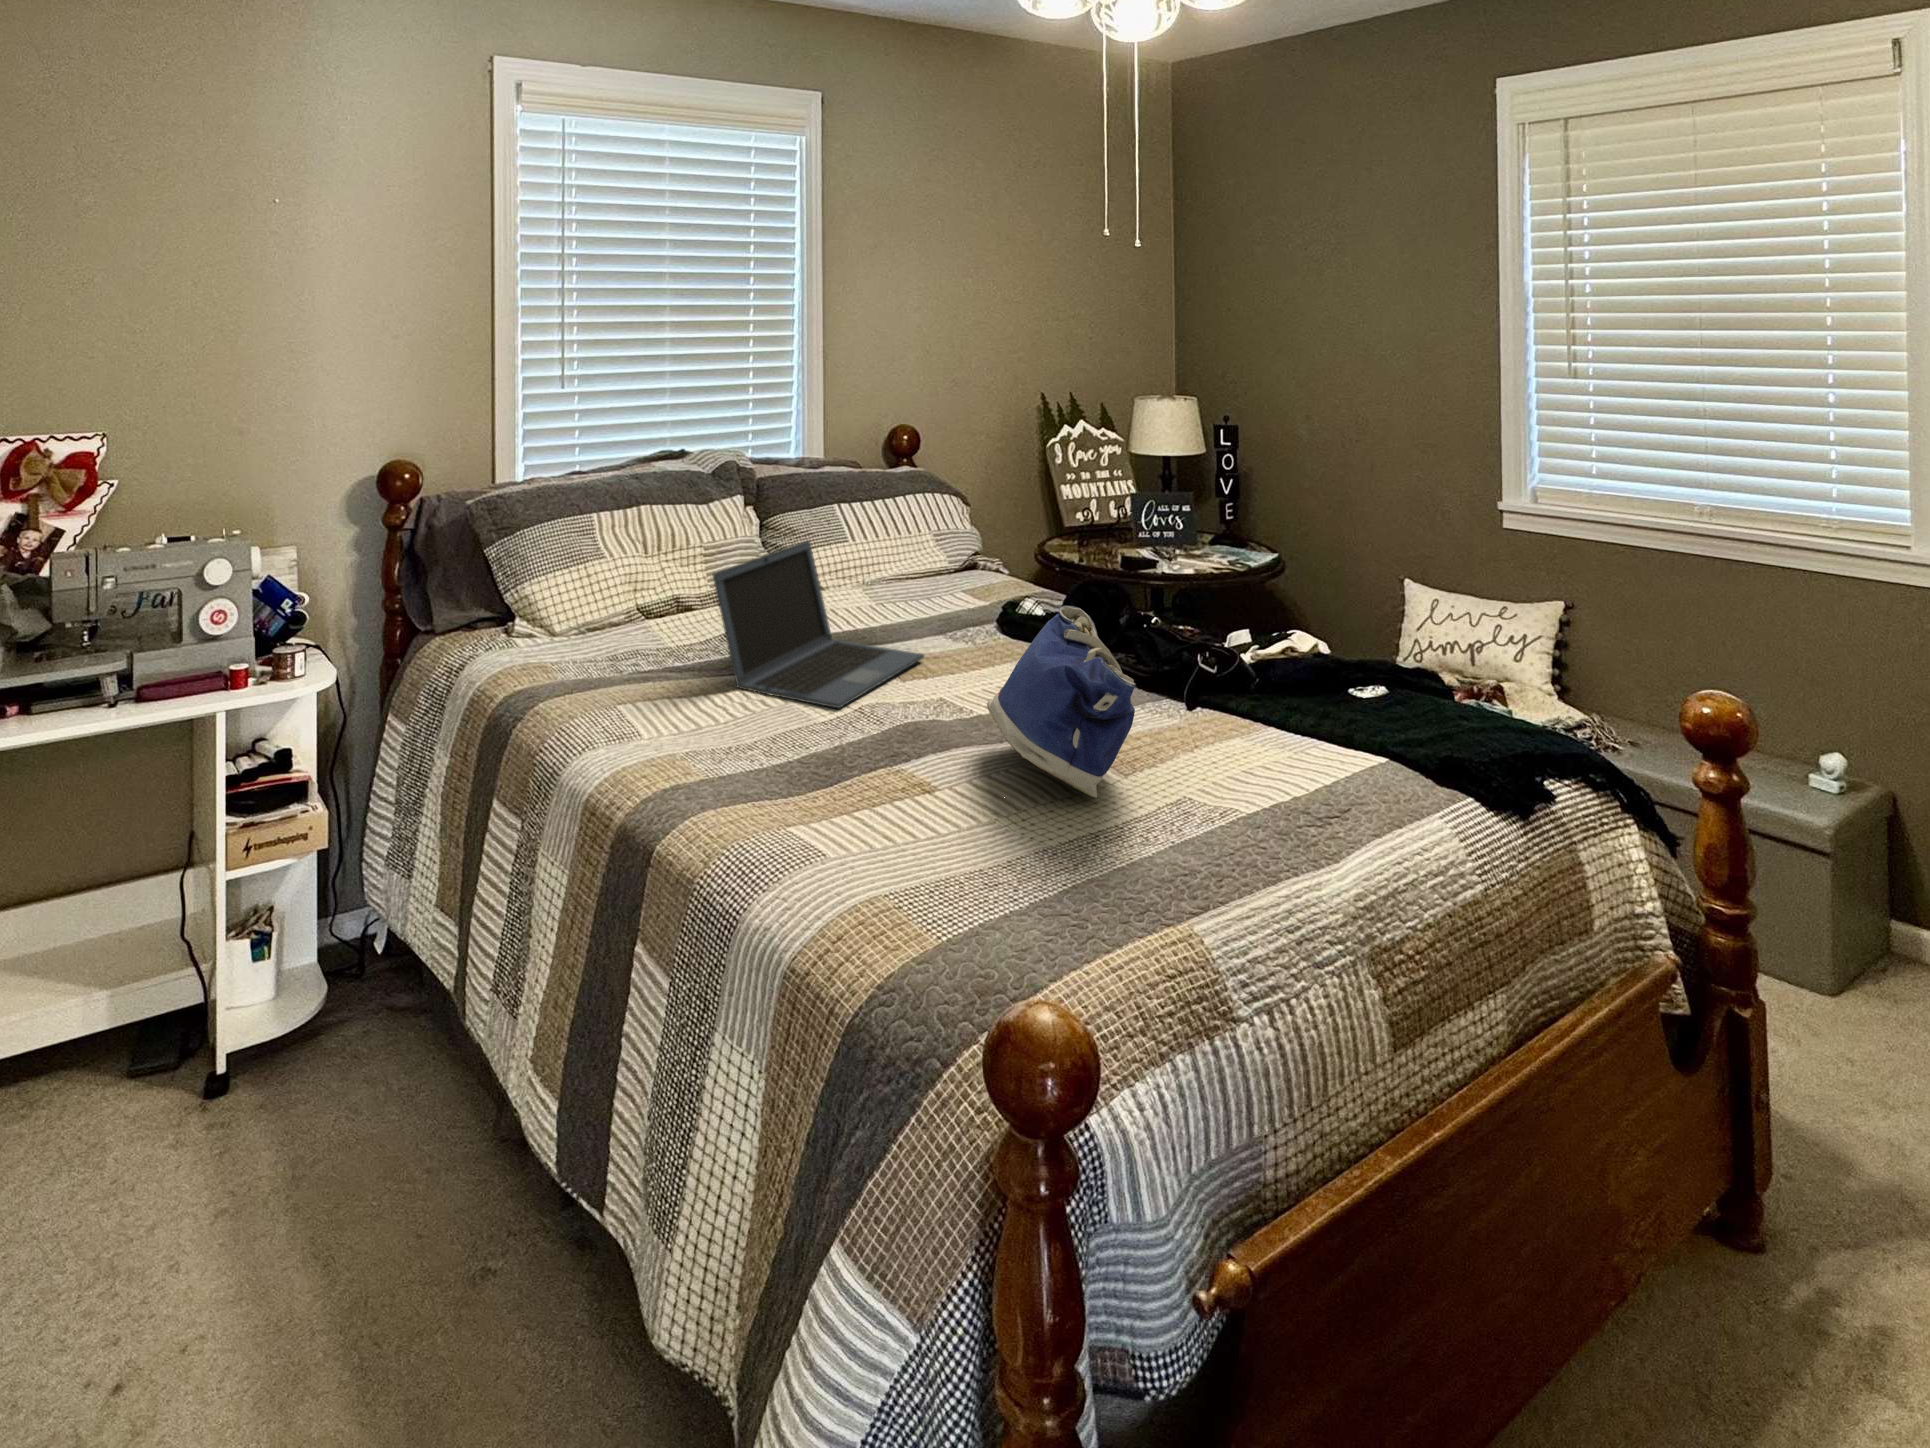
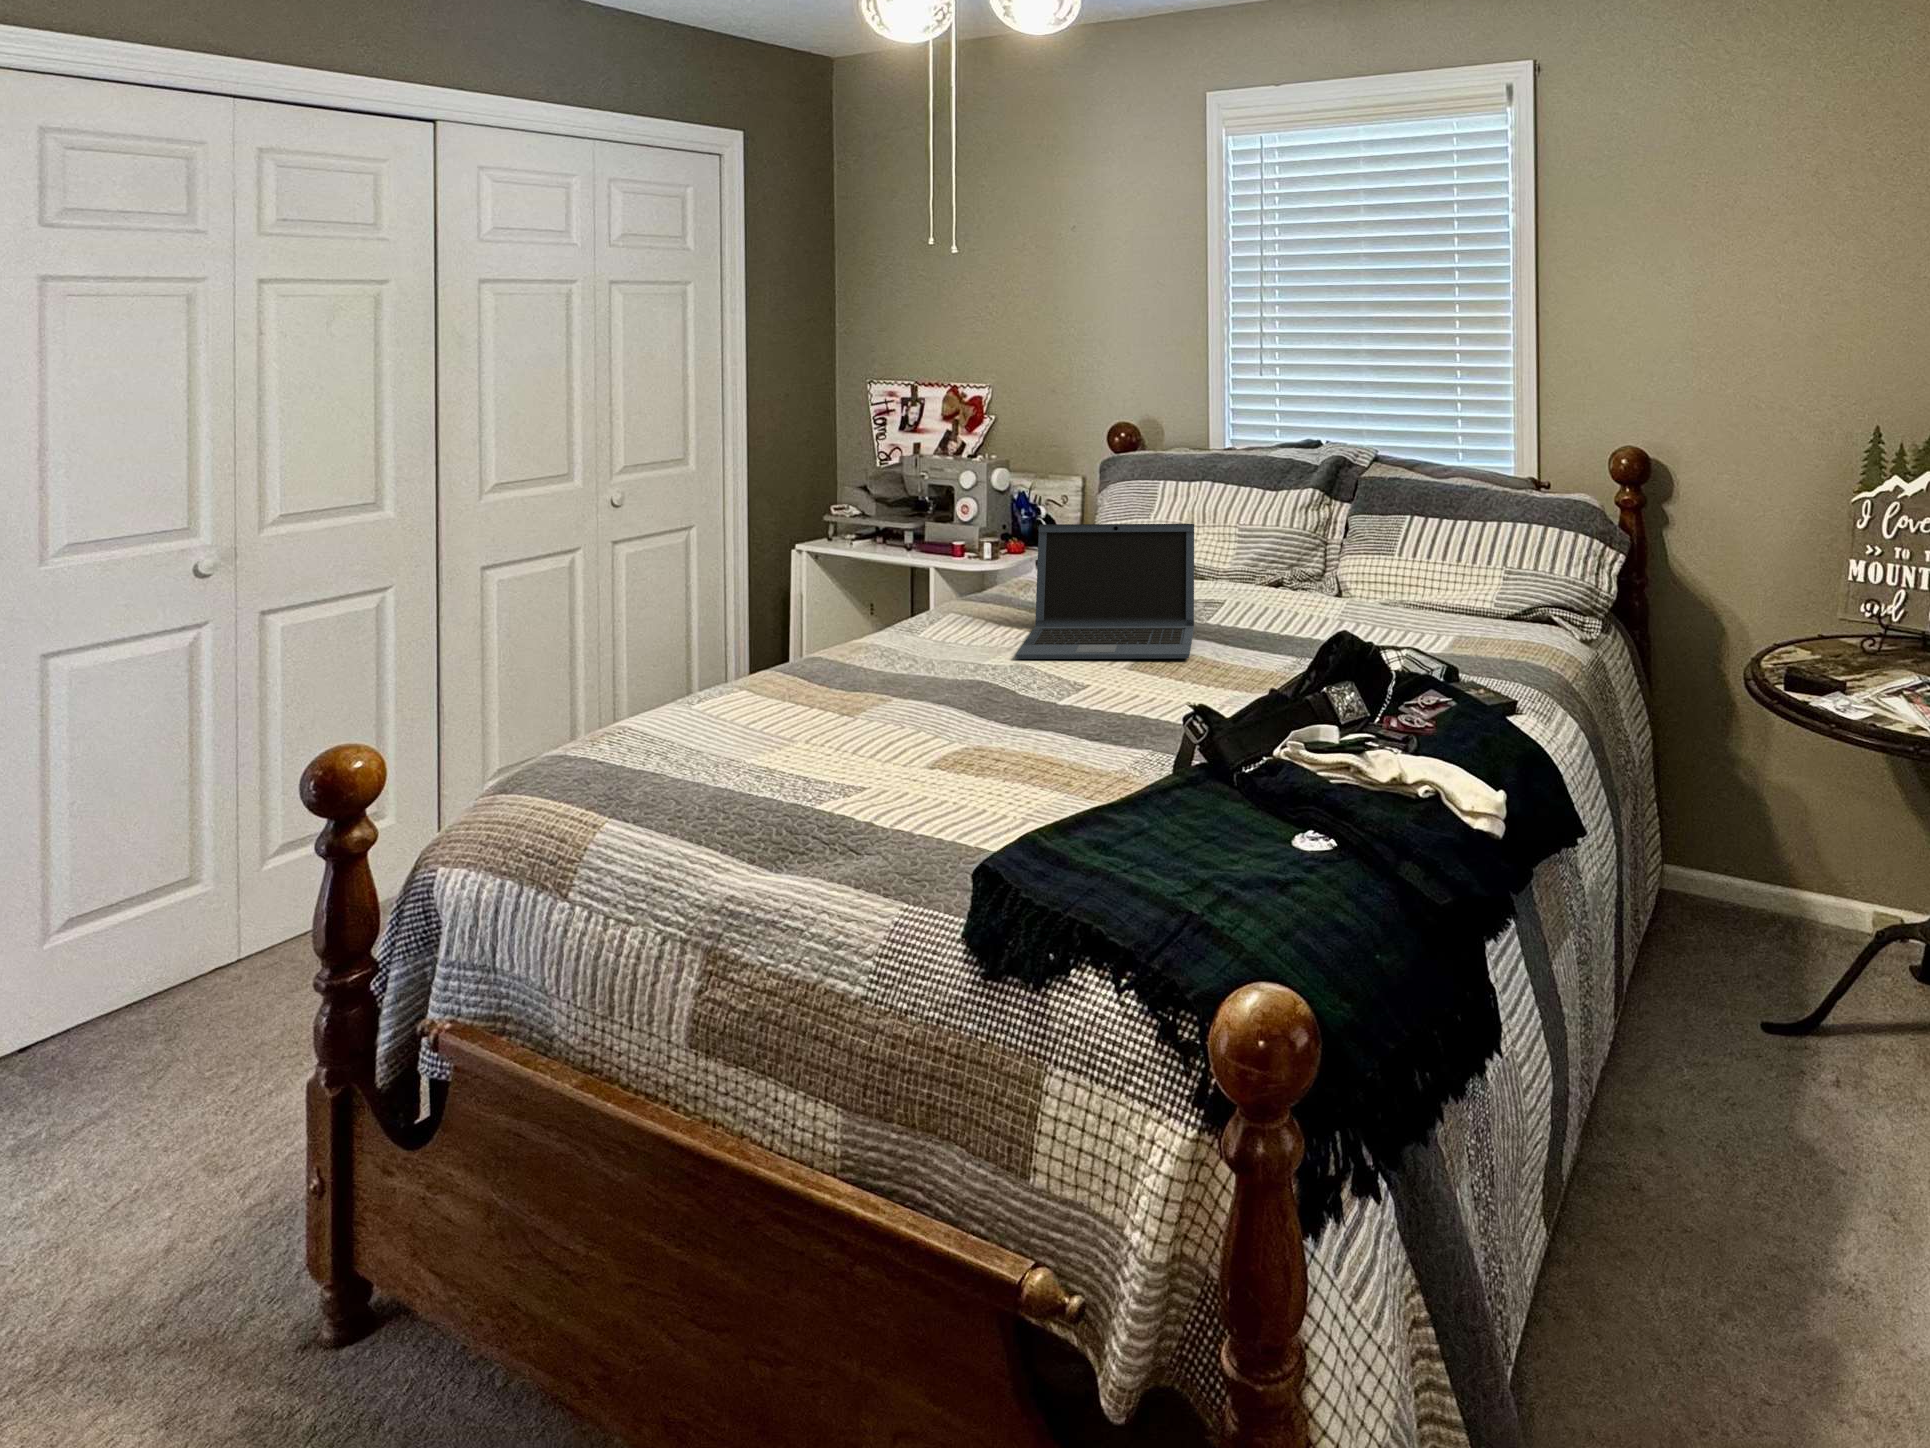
tote bag: present [987,606,1136,798] -> none [825,595,1048,757]

